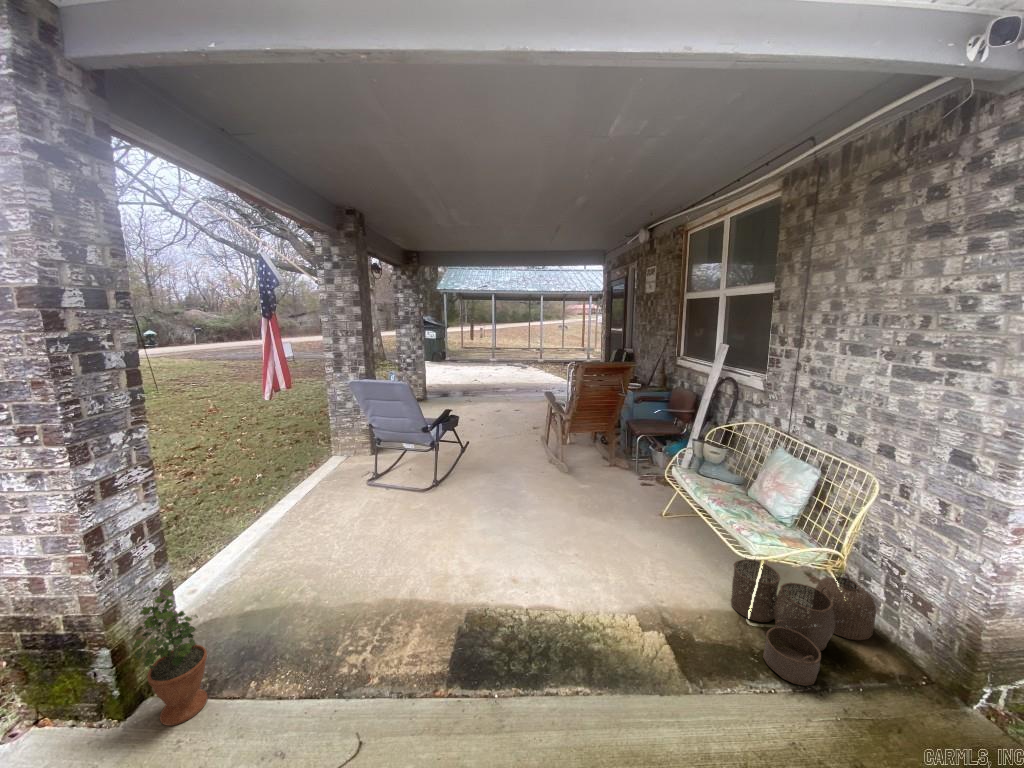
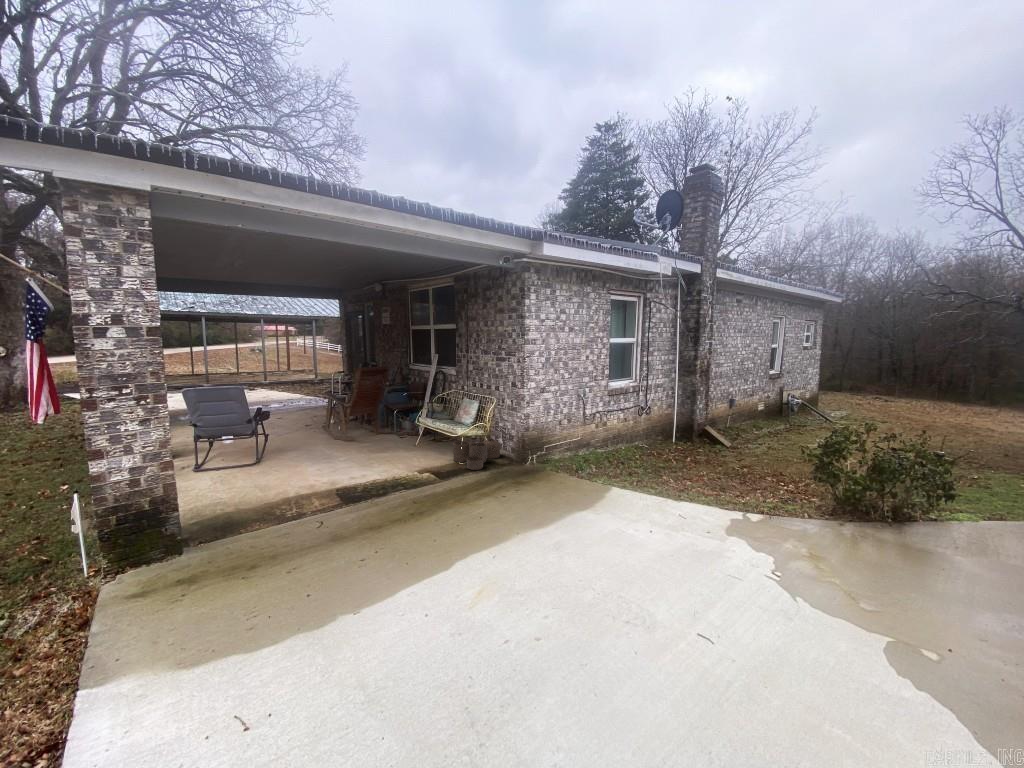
potted plant: present [134,588,208,726] -> none [192,476,234,544]

